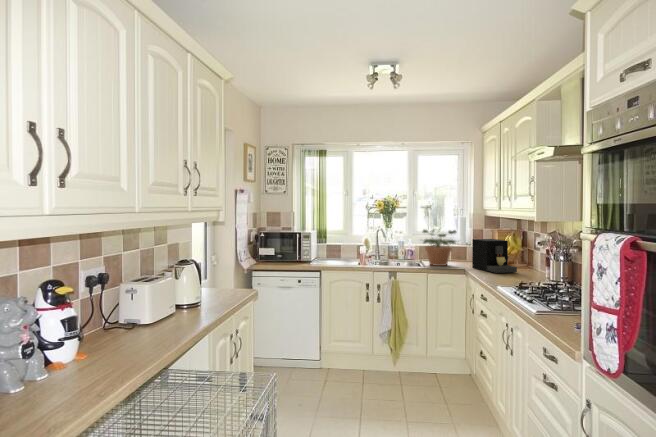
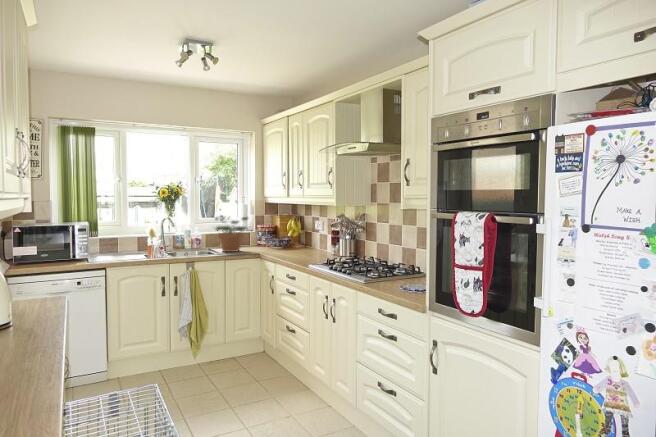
coffee maker: present [472,239,517,273] -> none [264,224,306,254]

